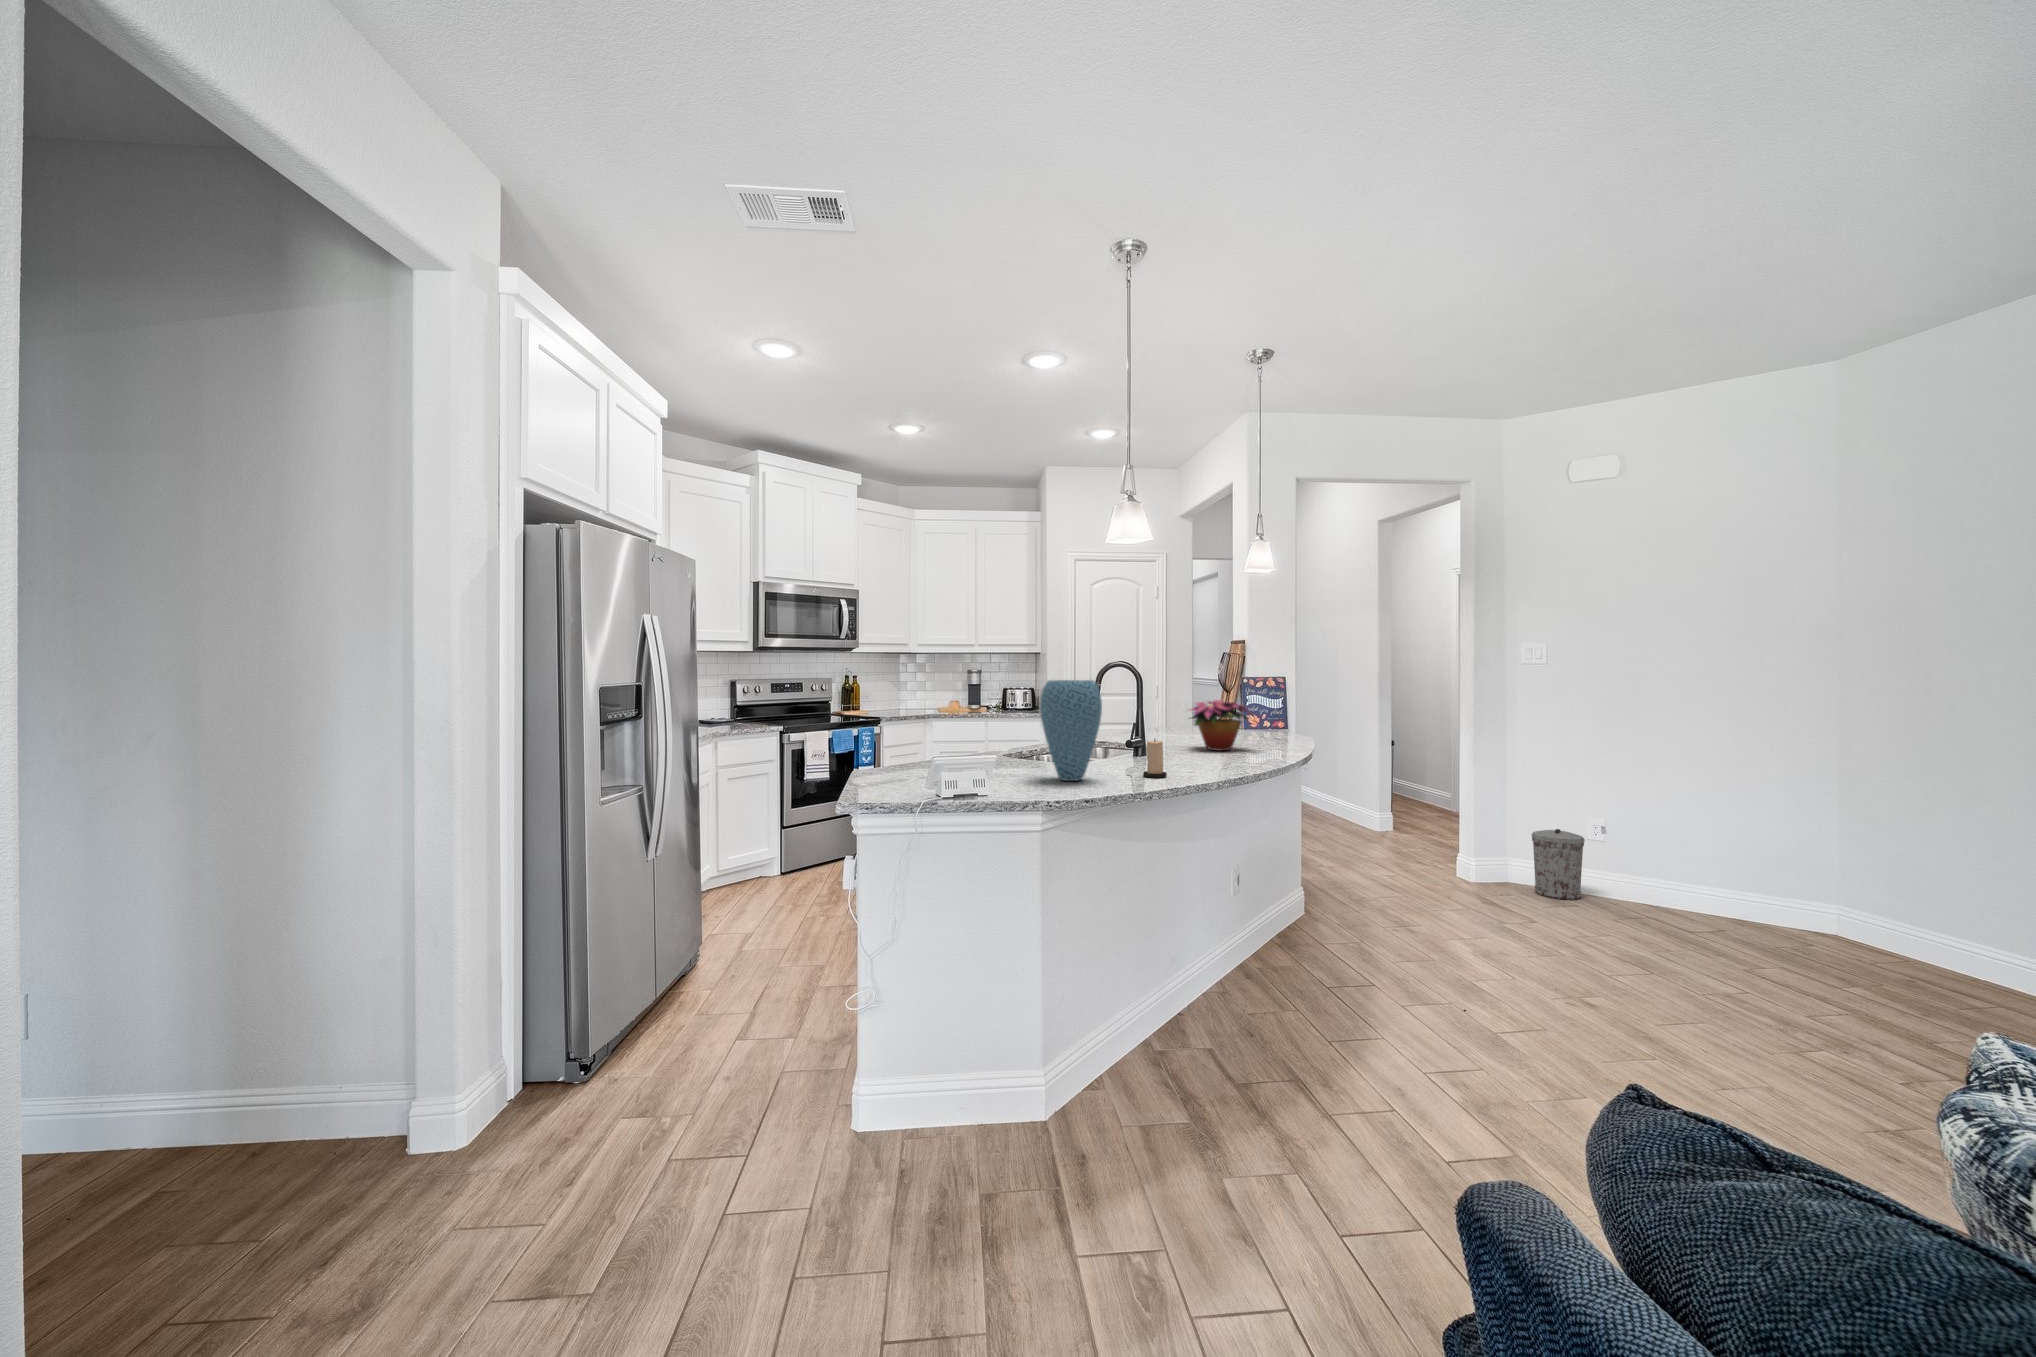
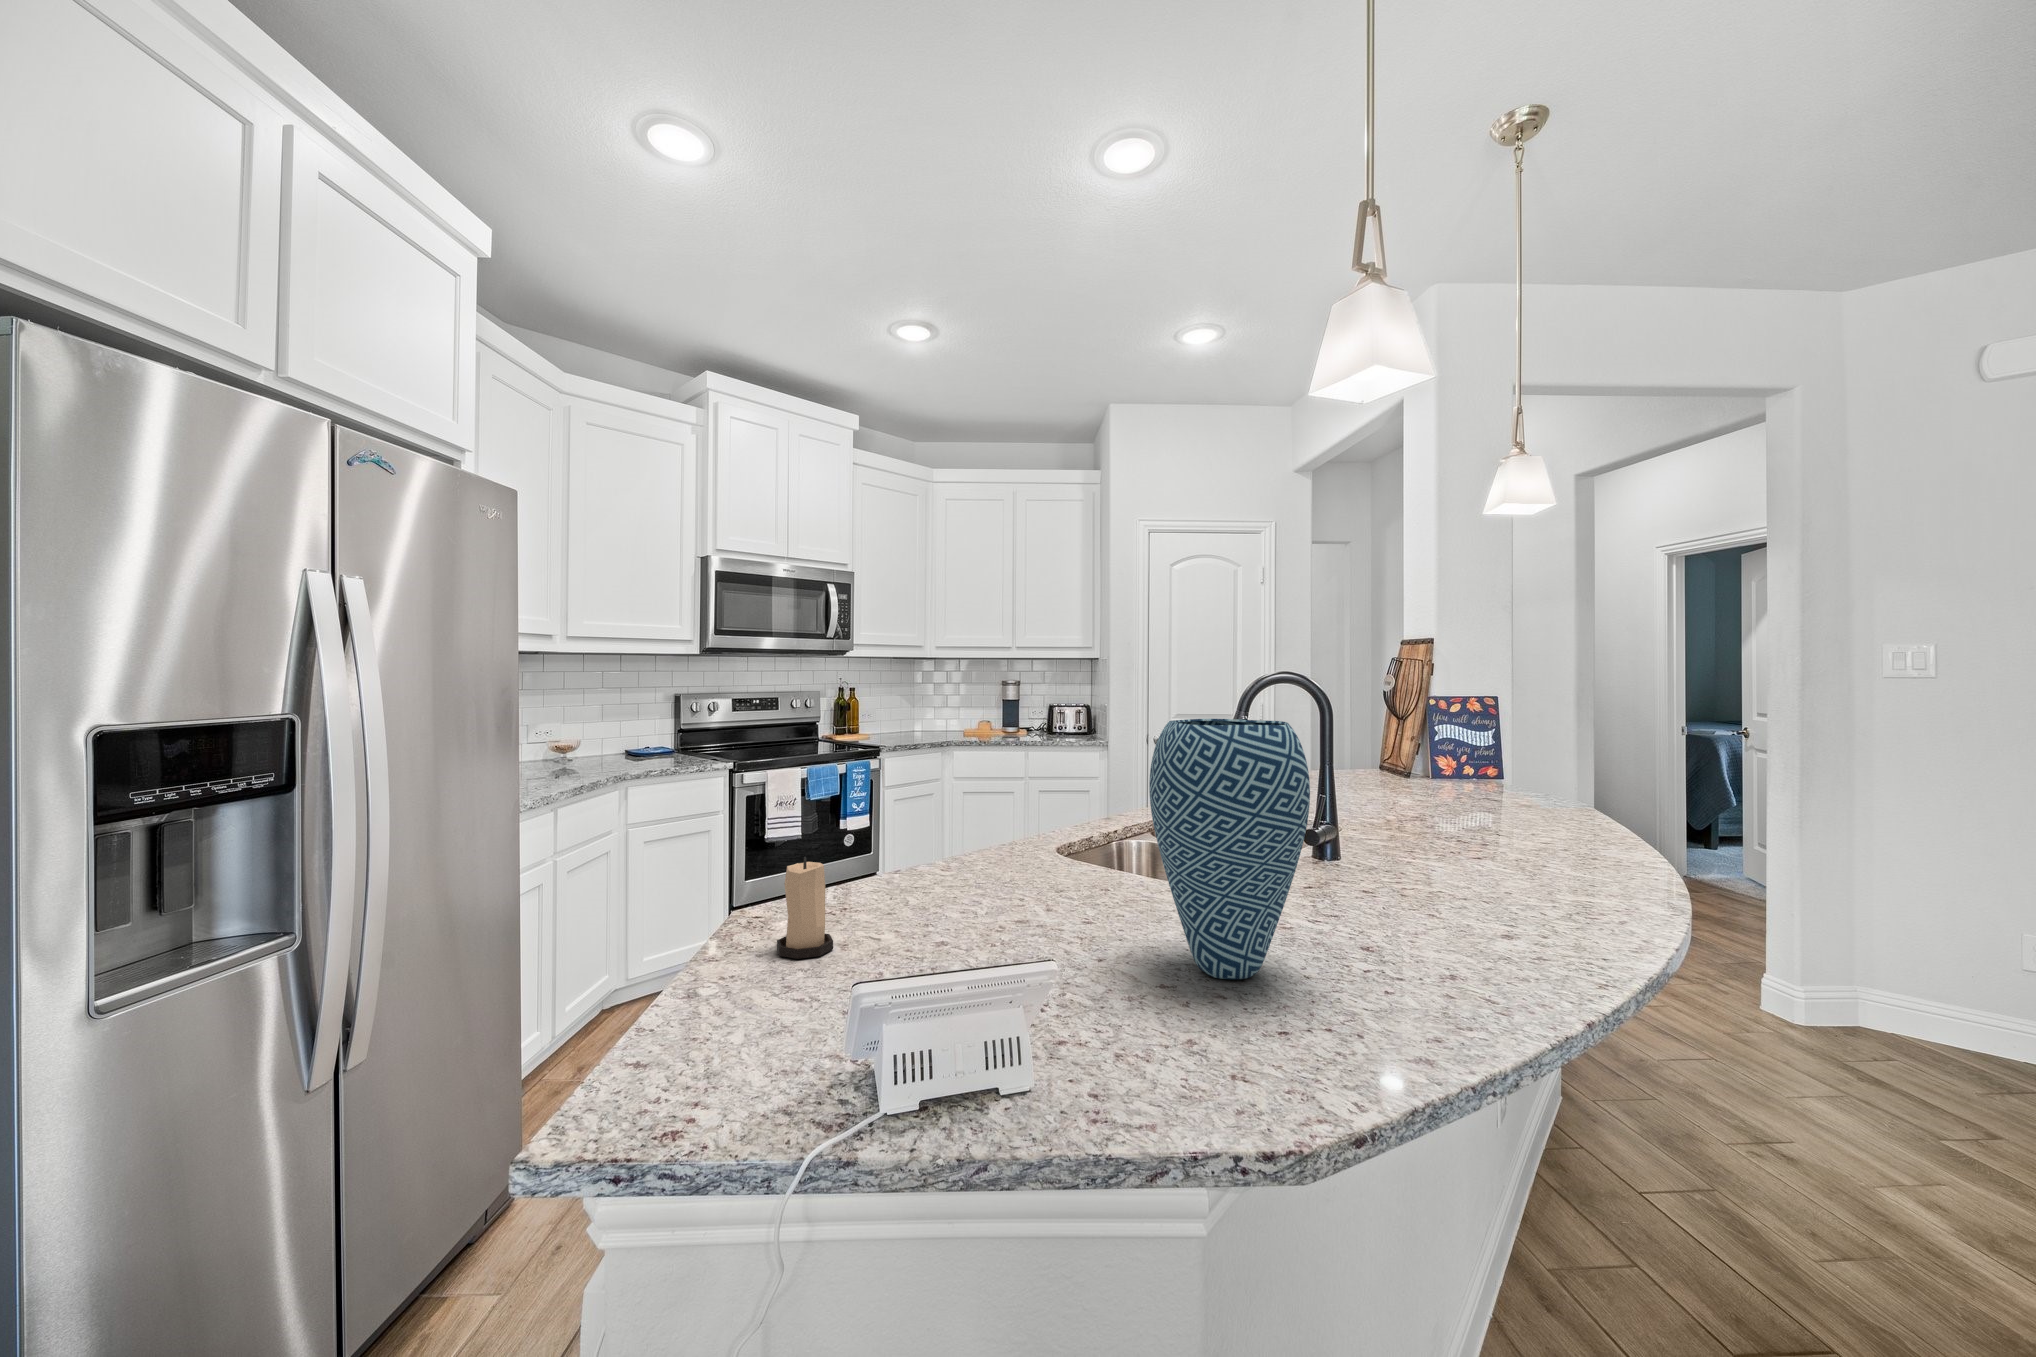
flower arrangement: present [1190,700,1251,751] -> none [1381,741,1541,840]
candle: present [1143,738,1167,778] -> present [777,857,833,959]
trash can: present [1532,829,1585,900] -> none [1890,941,1997,1061]

